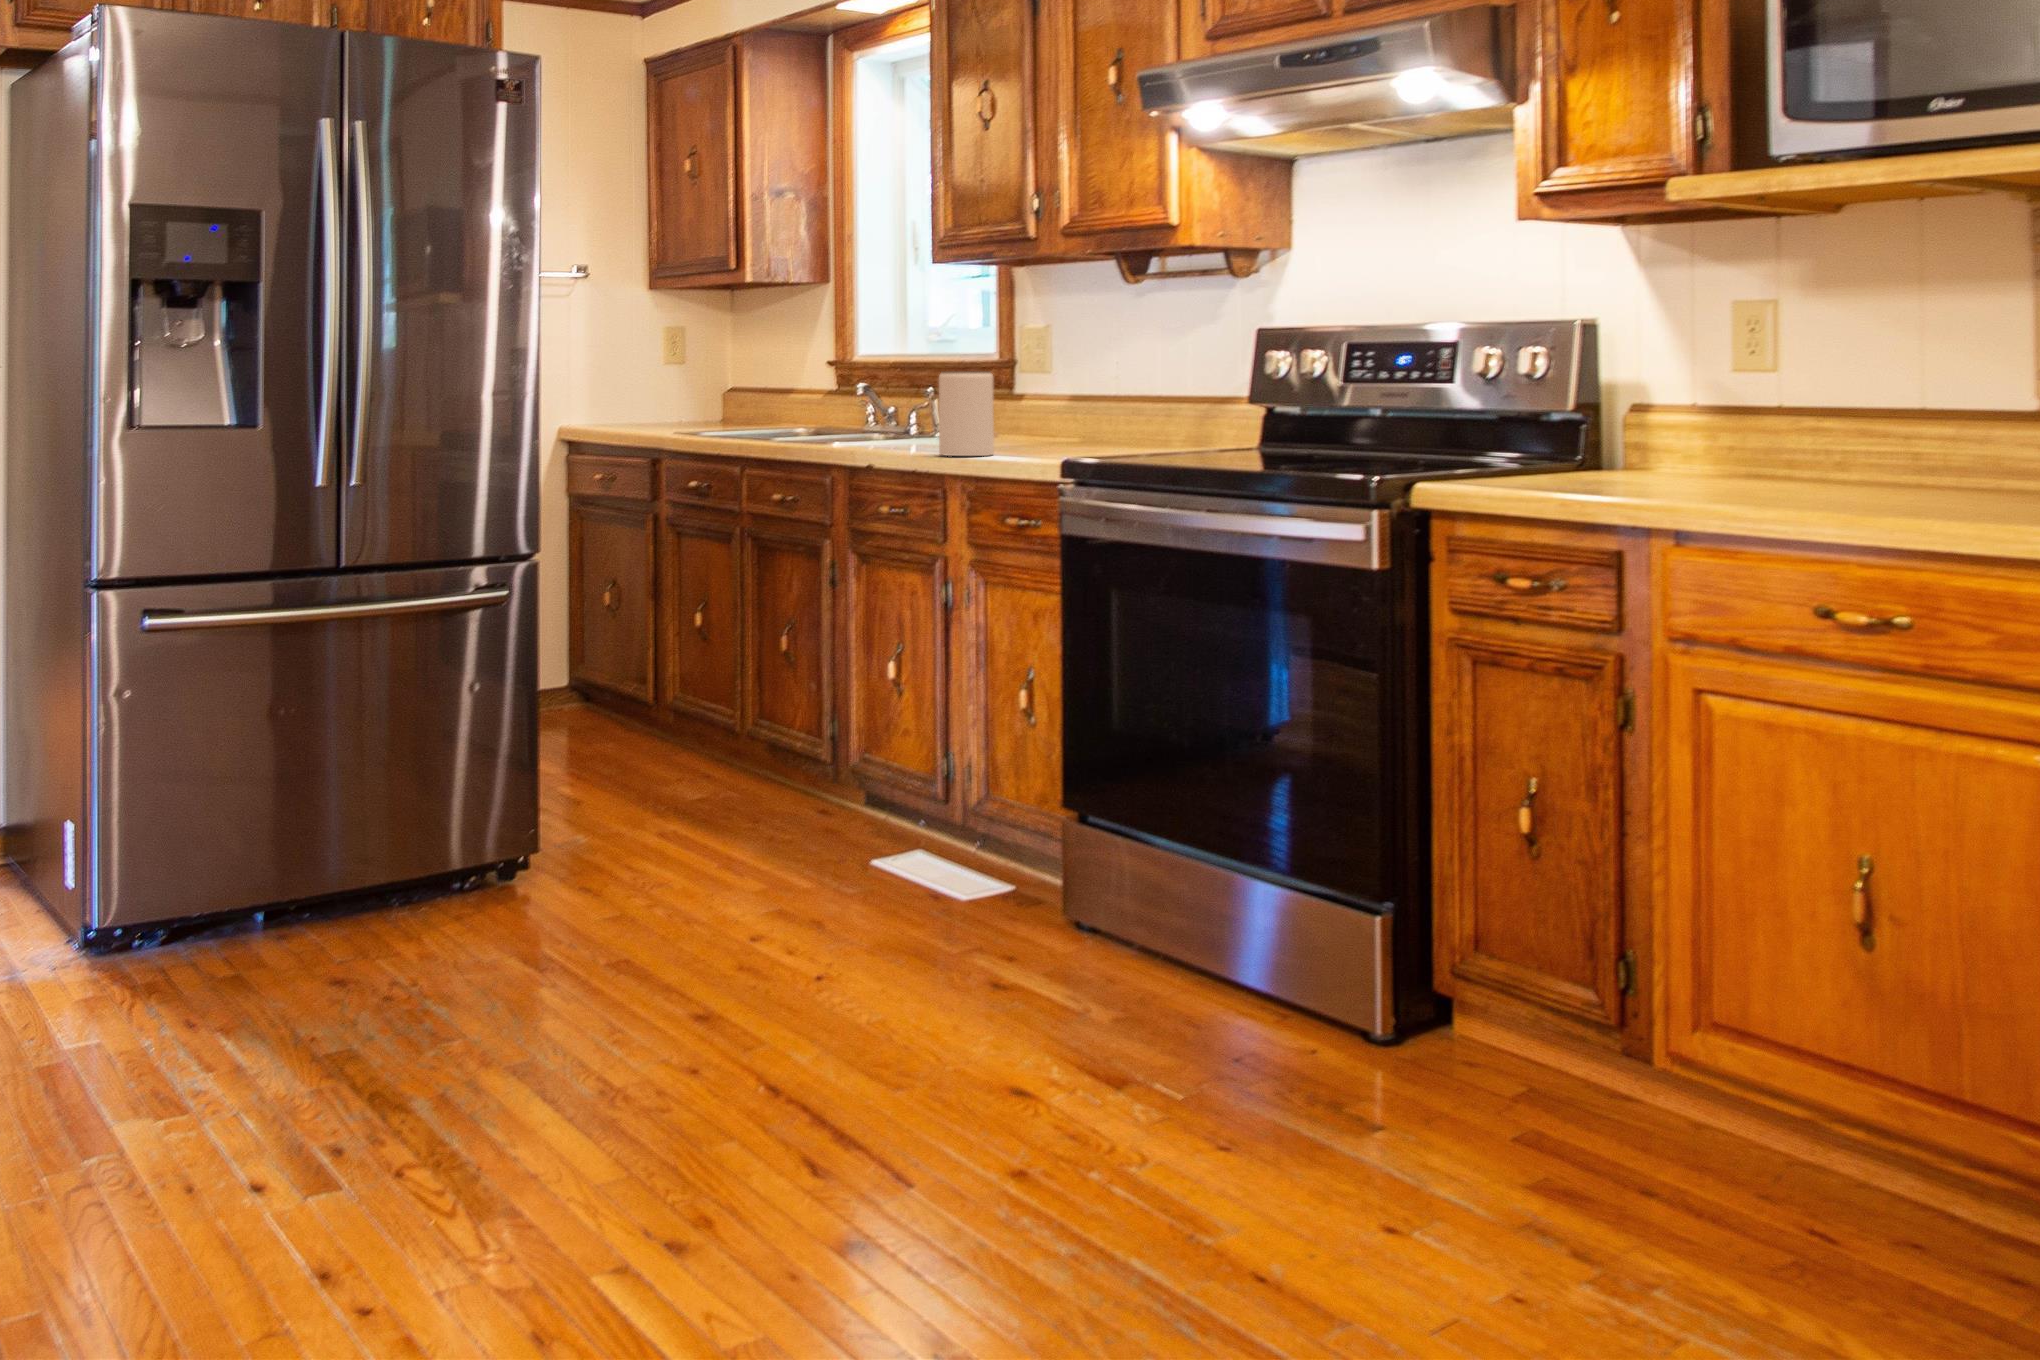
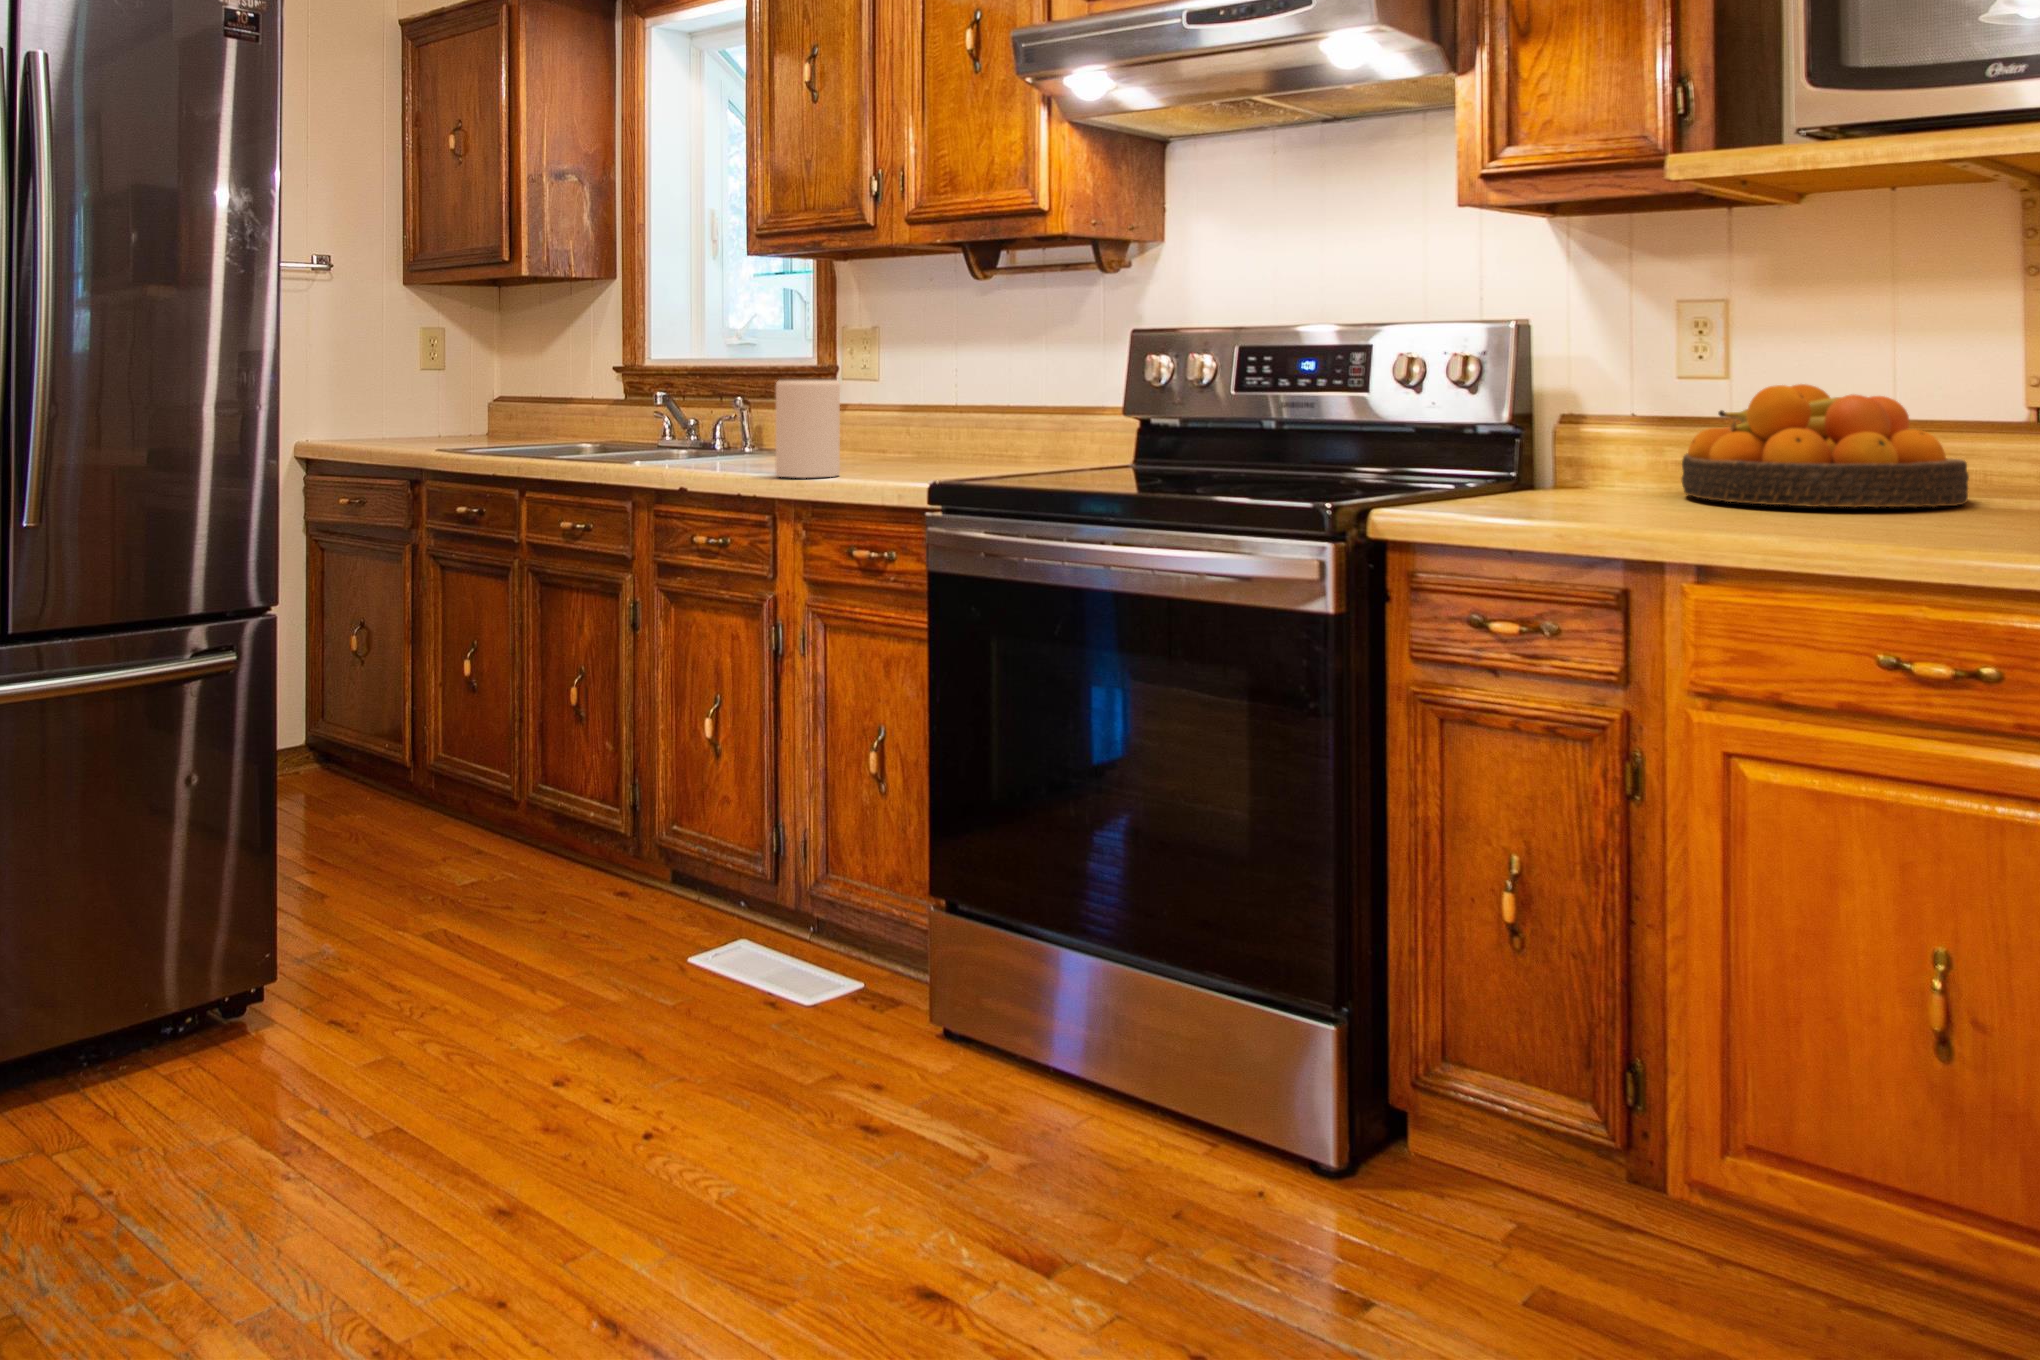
fruit bowl: none [1712,377,1976,486] -> present [1682,384,1969,508]

